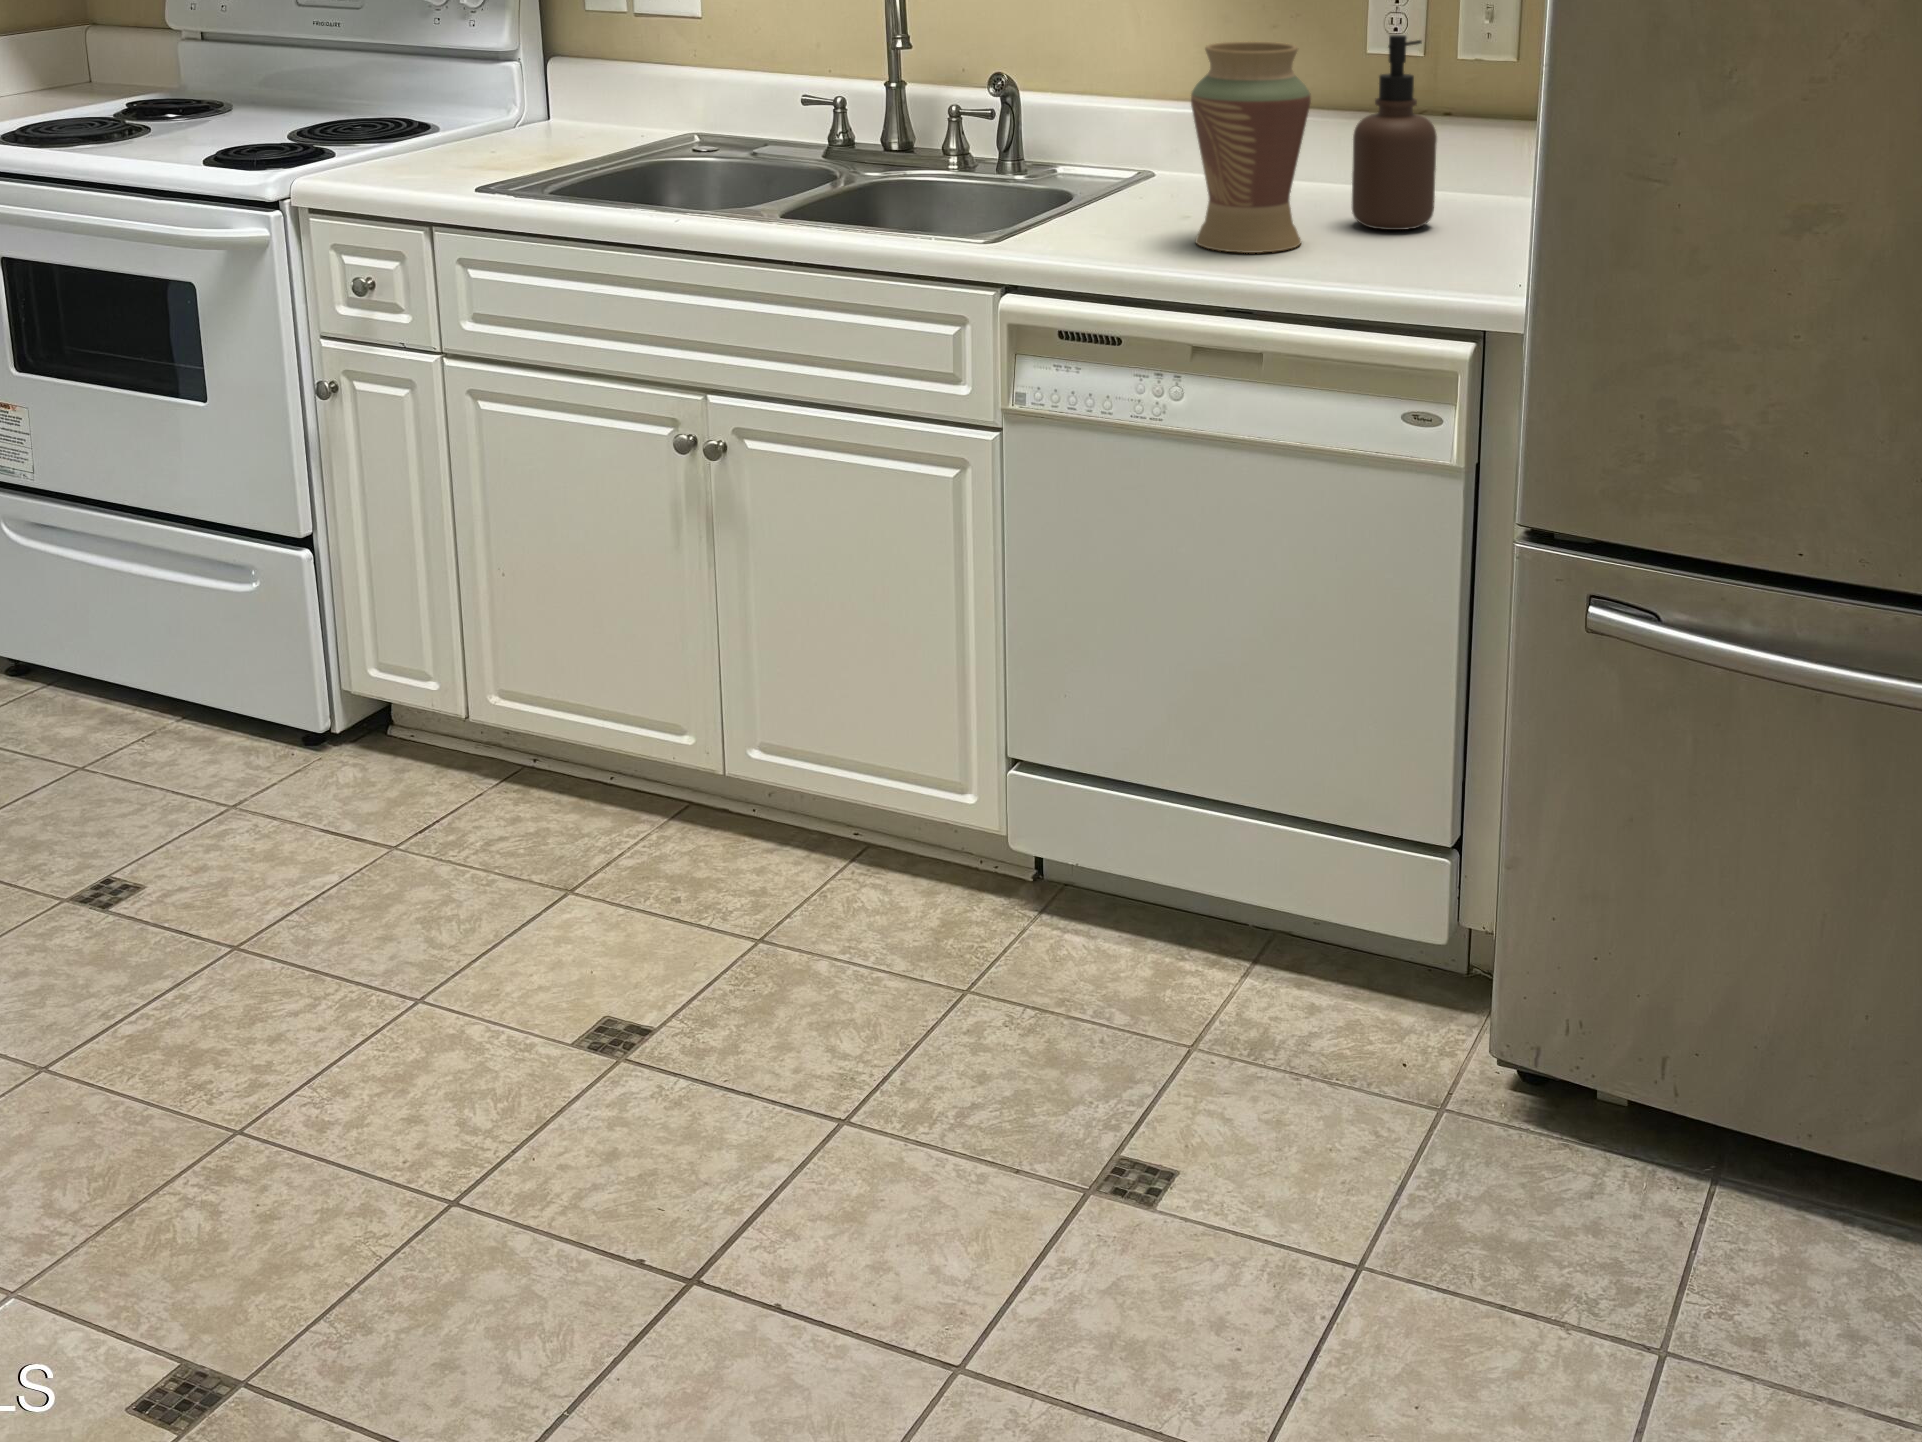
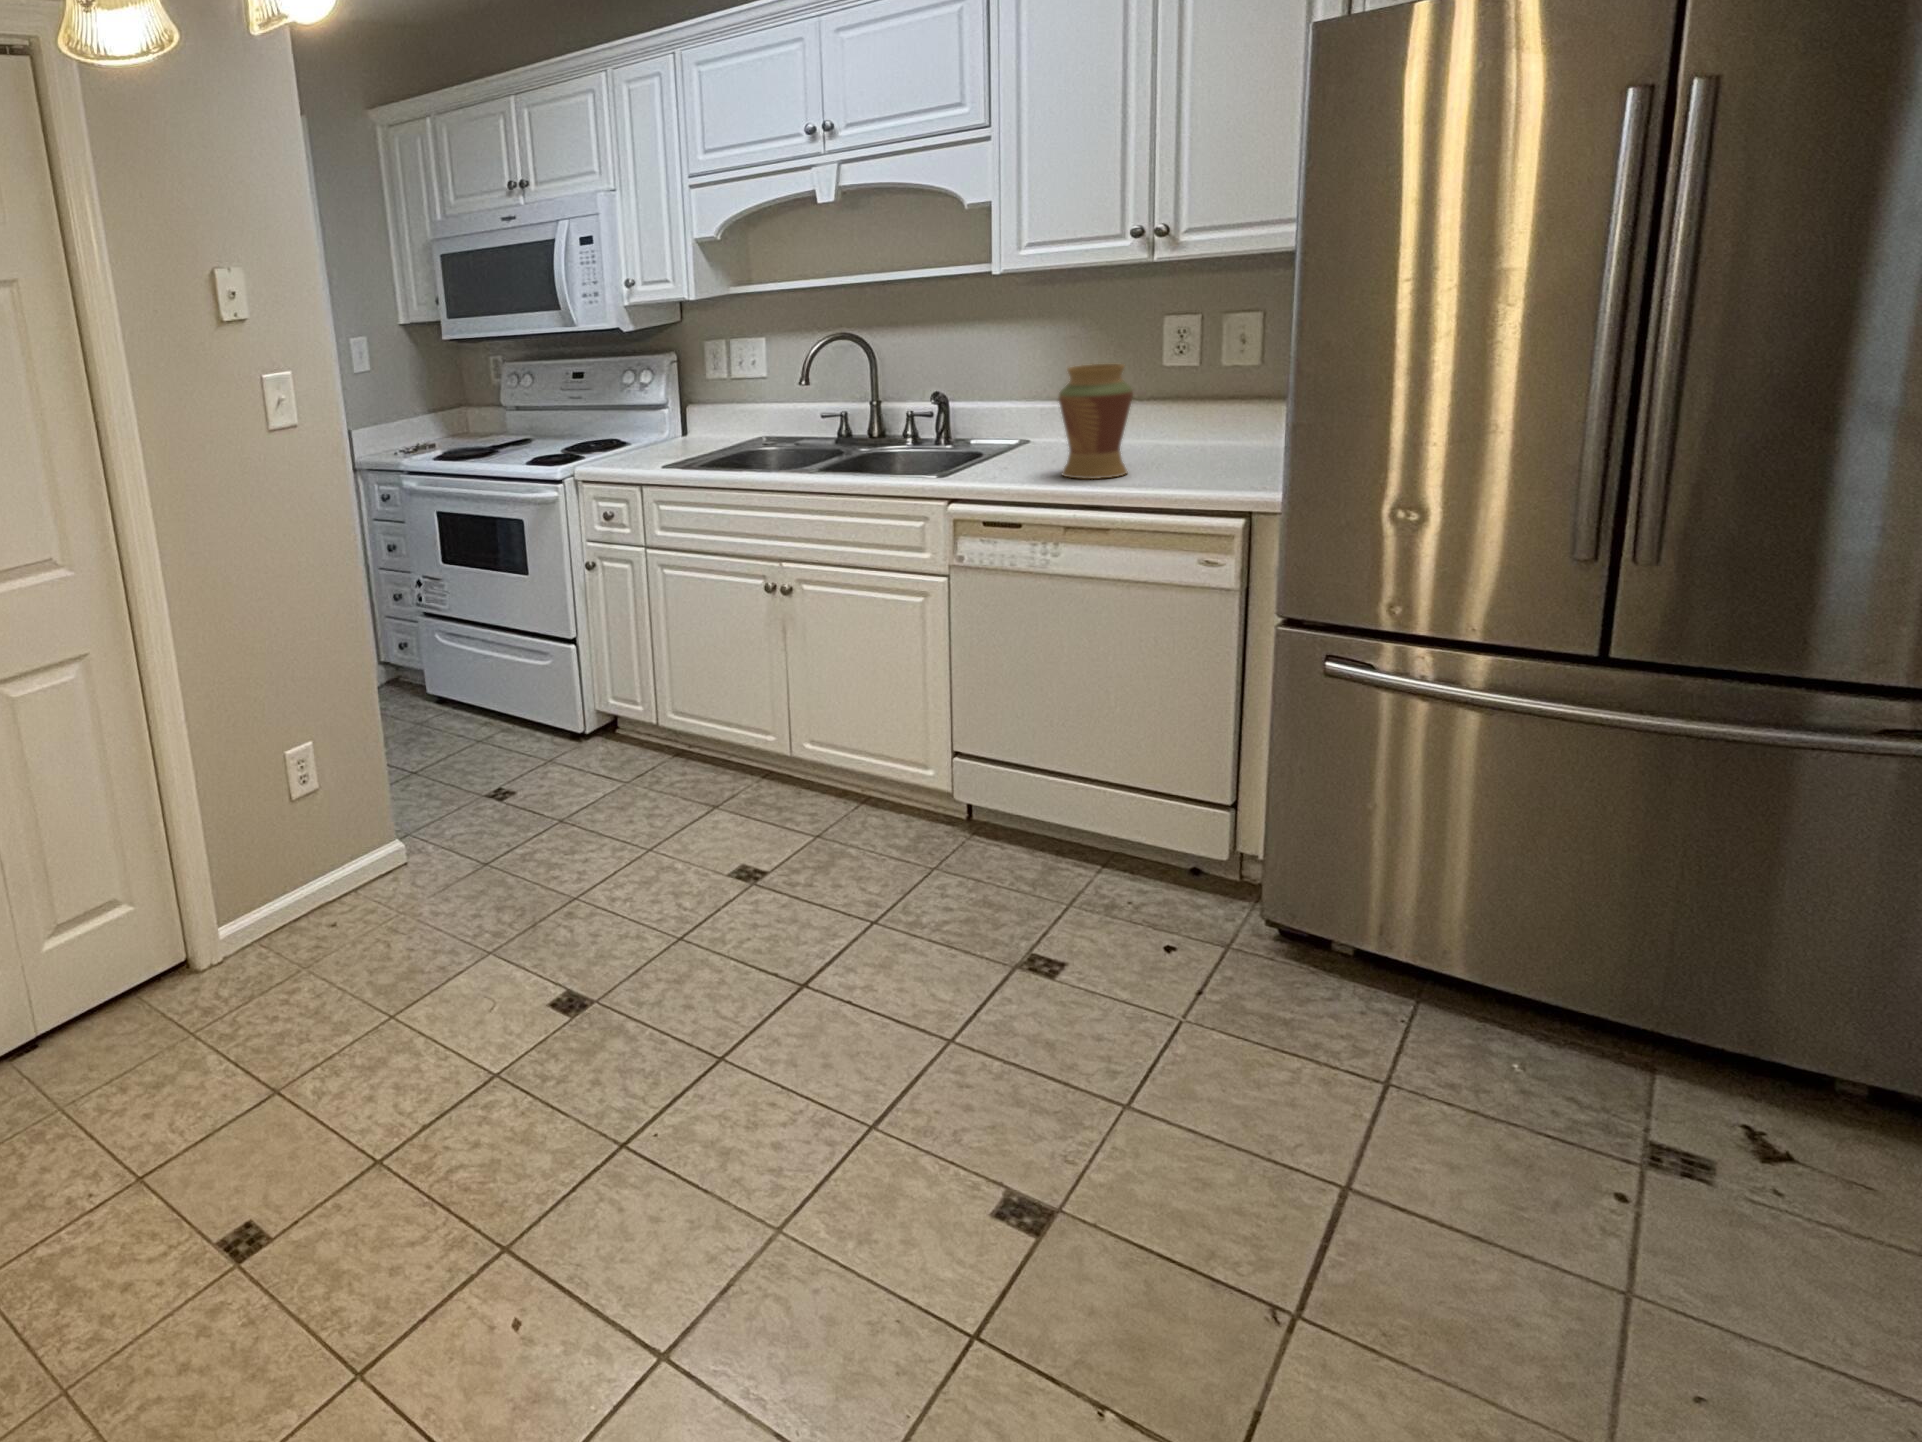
soap dispenser: present [1352,35,1437,230] -> none [1158,354,1214,464]

